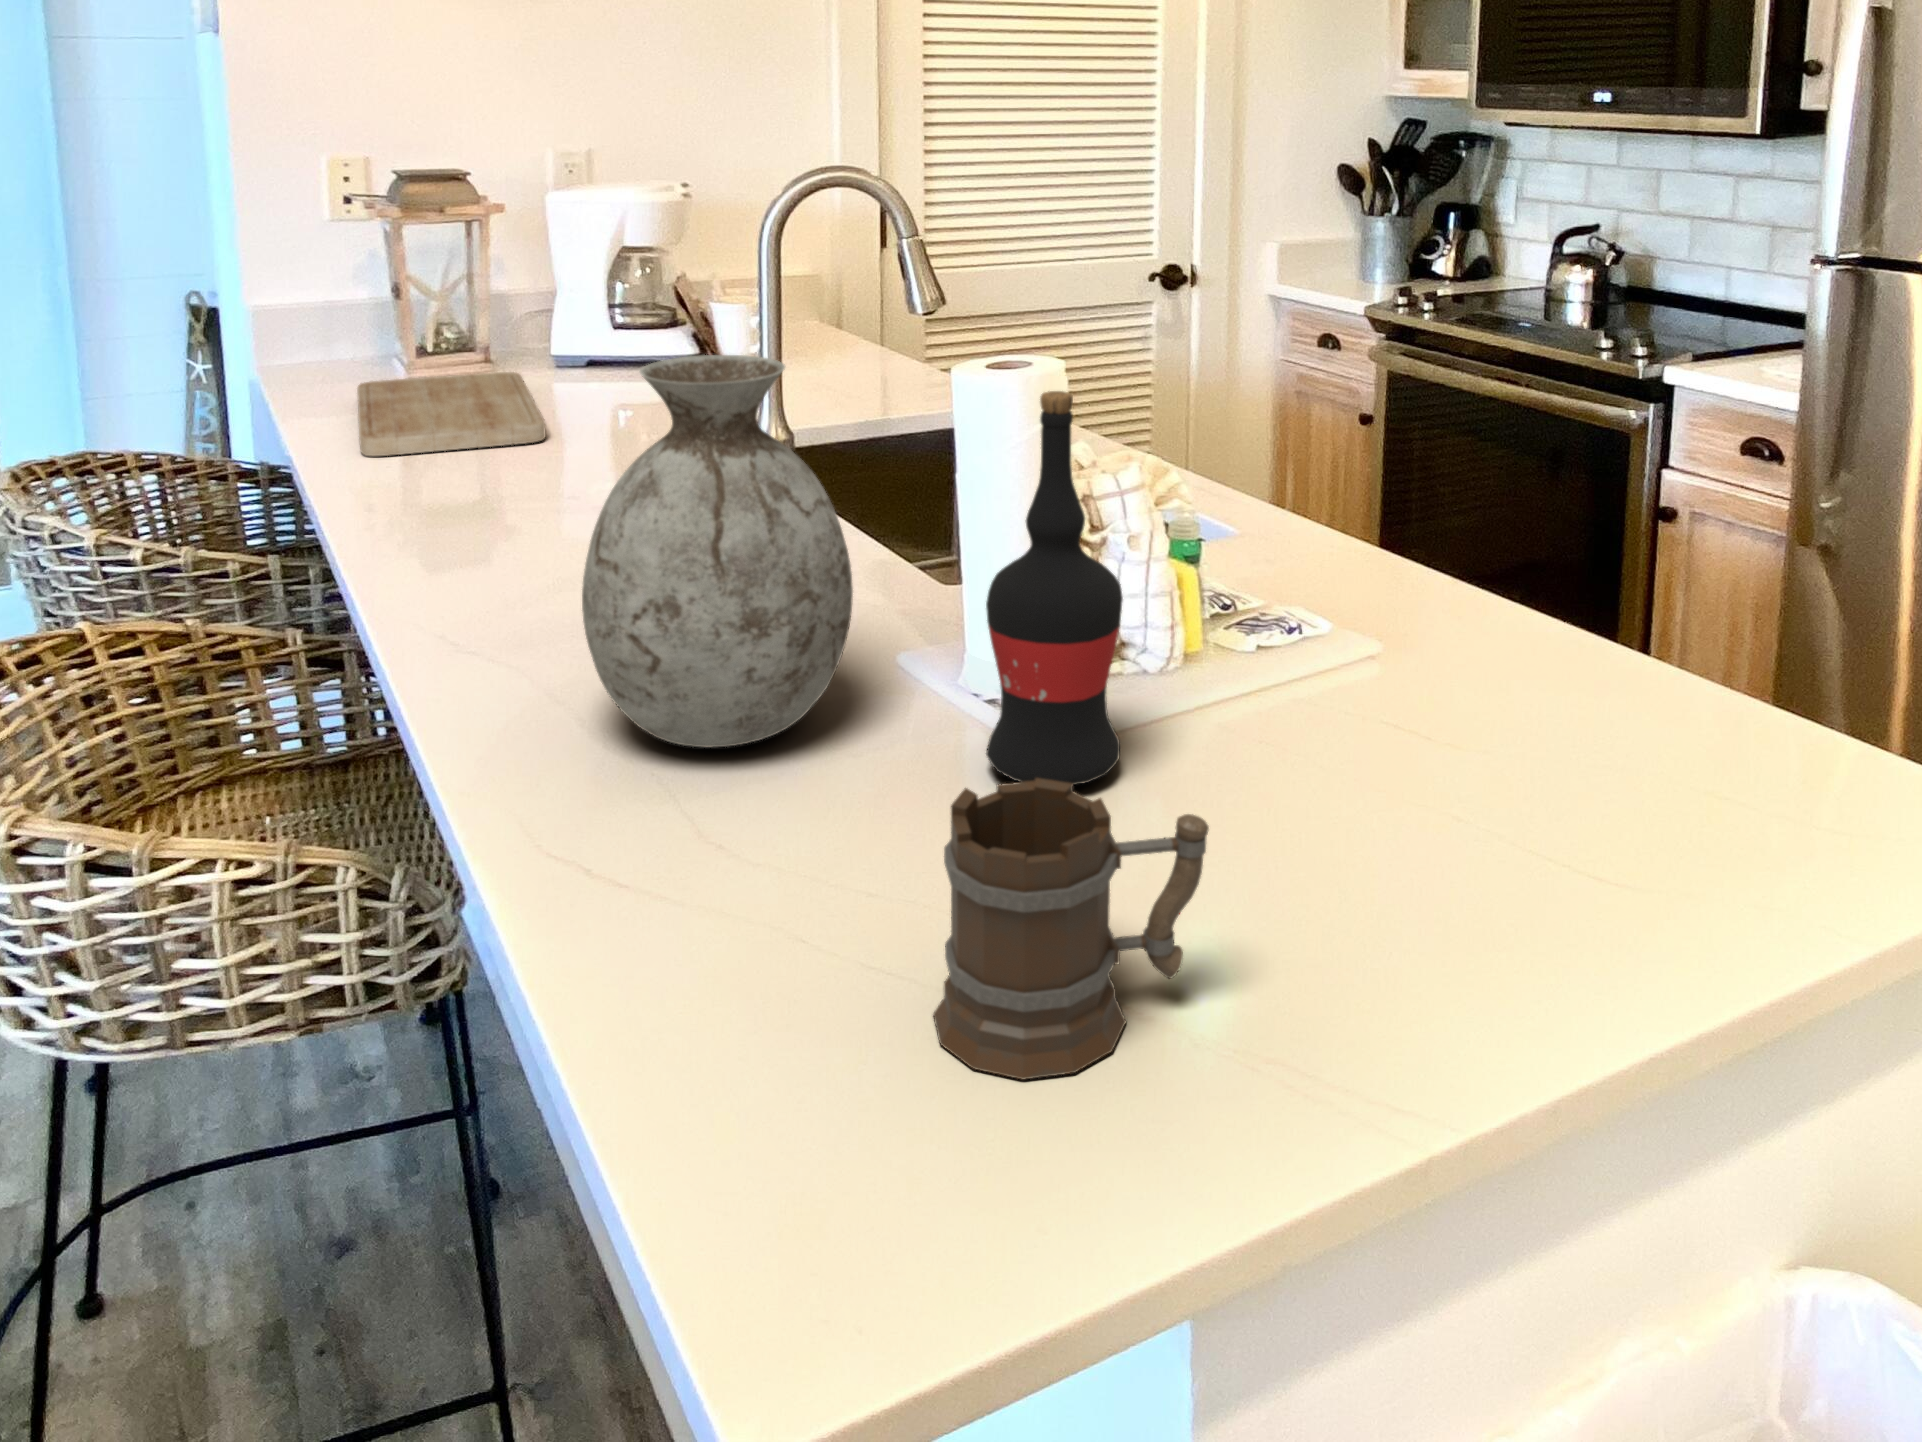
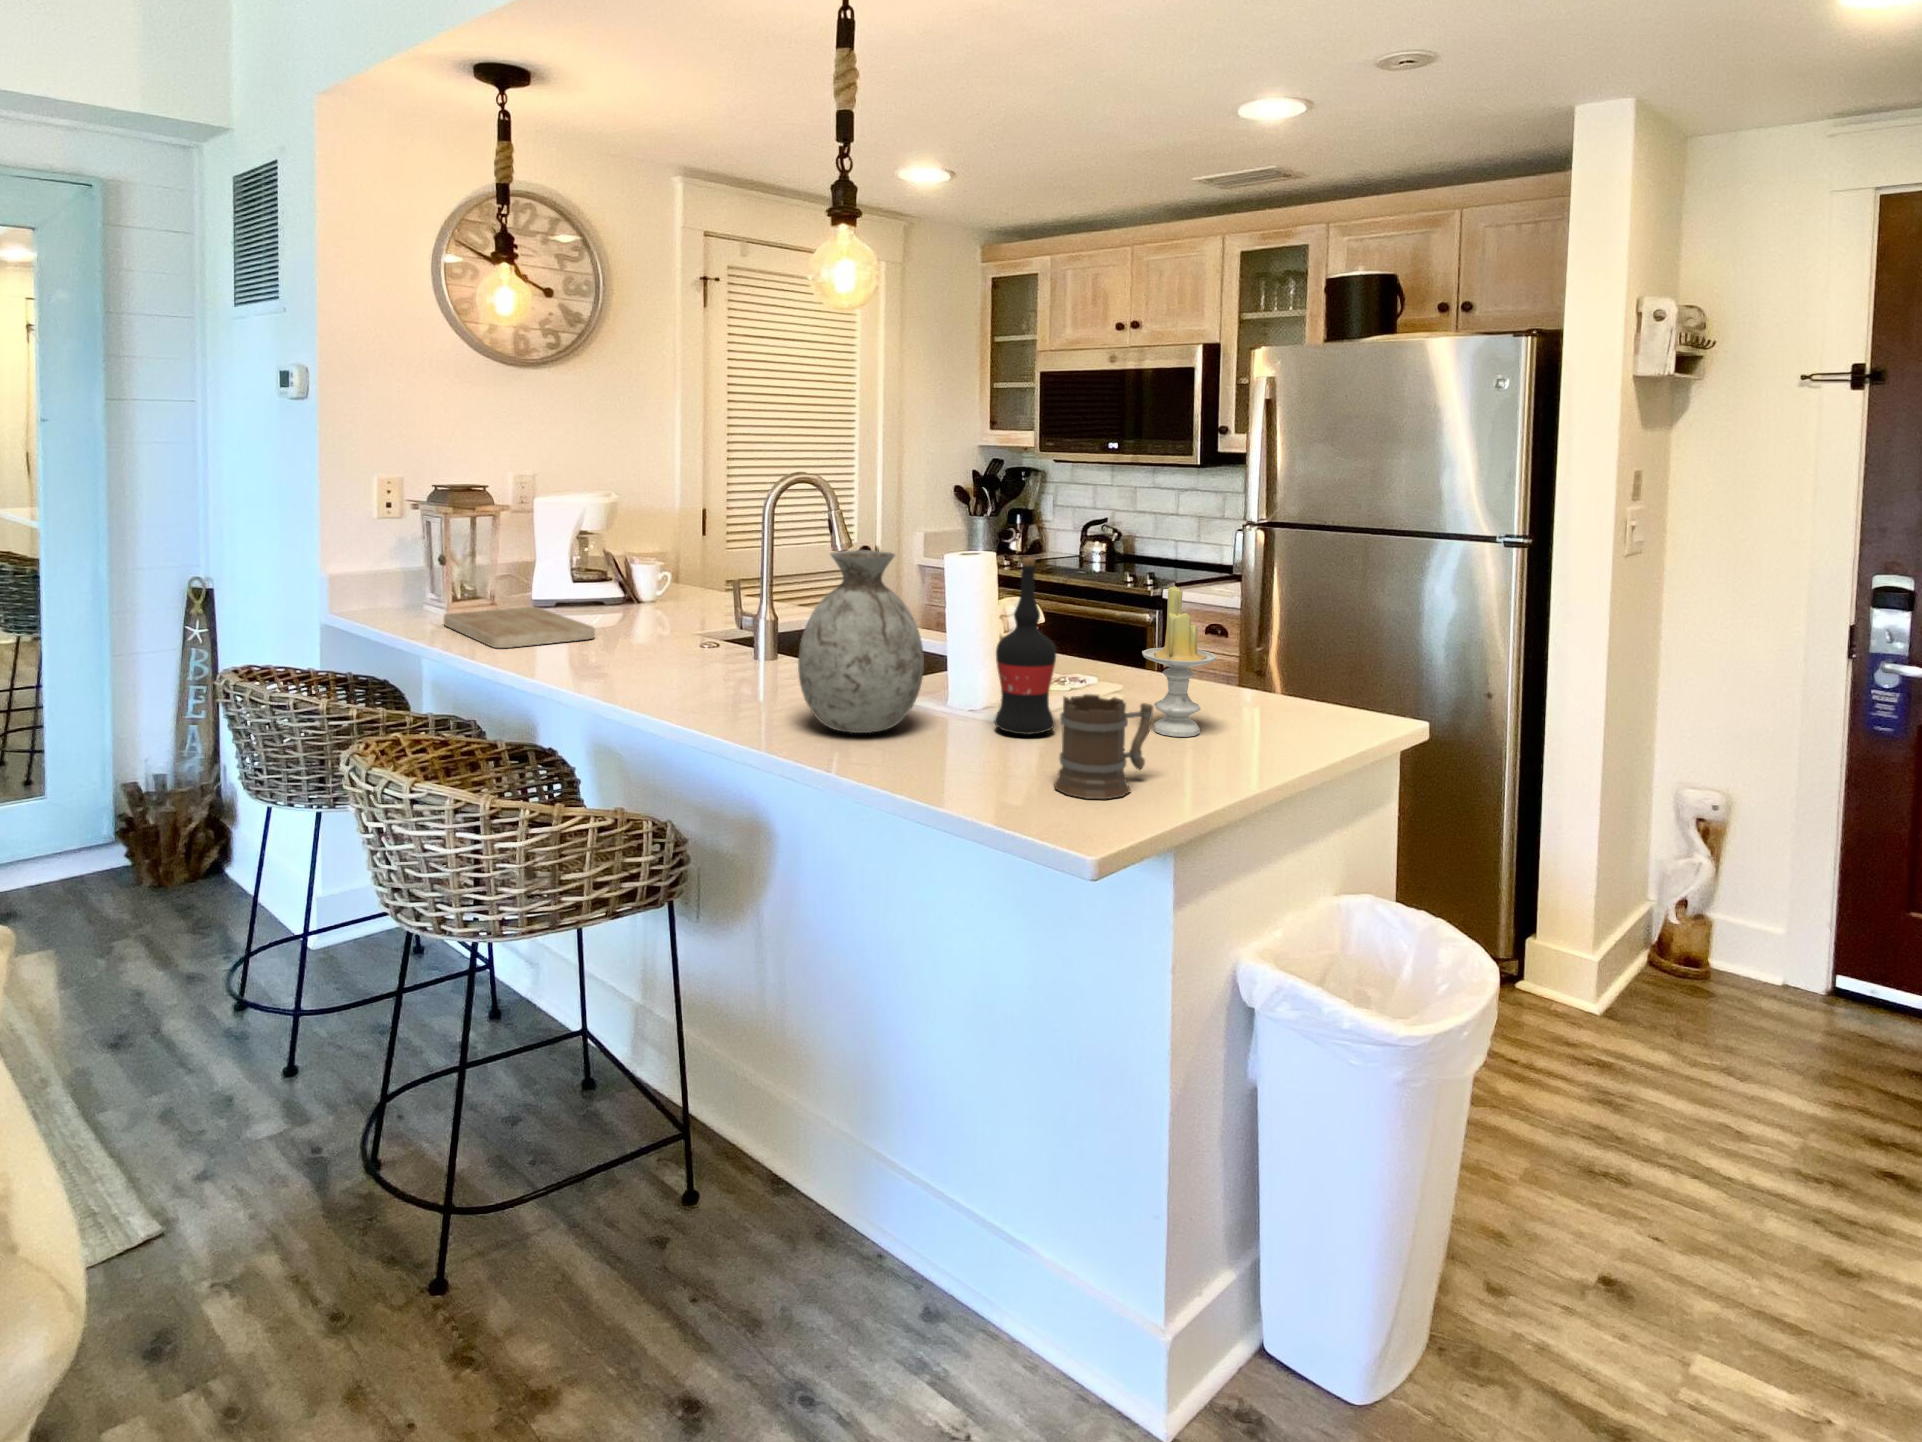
candle: none [1325,471,1501,828] -> present [1142,586,1217,737]

